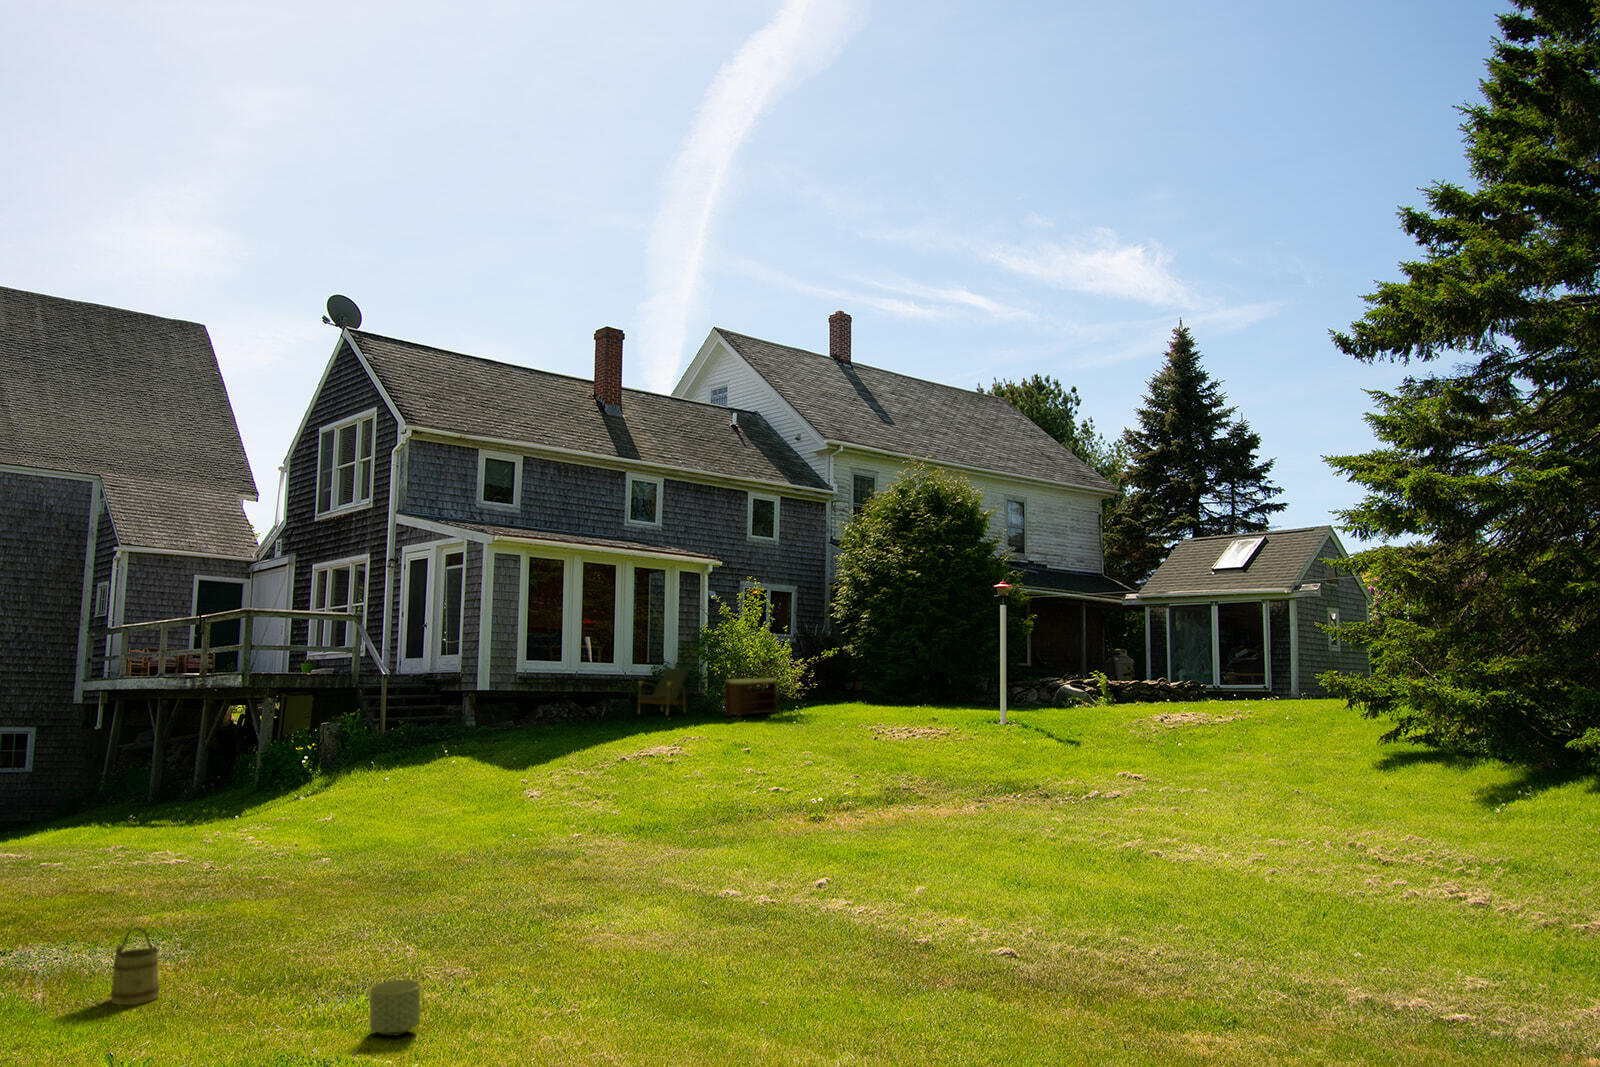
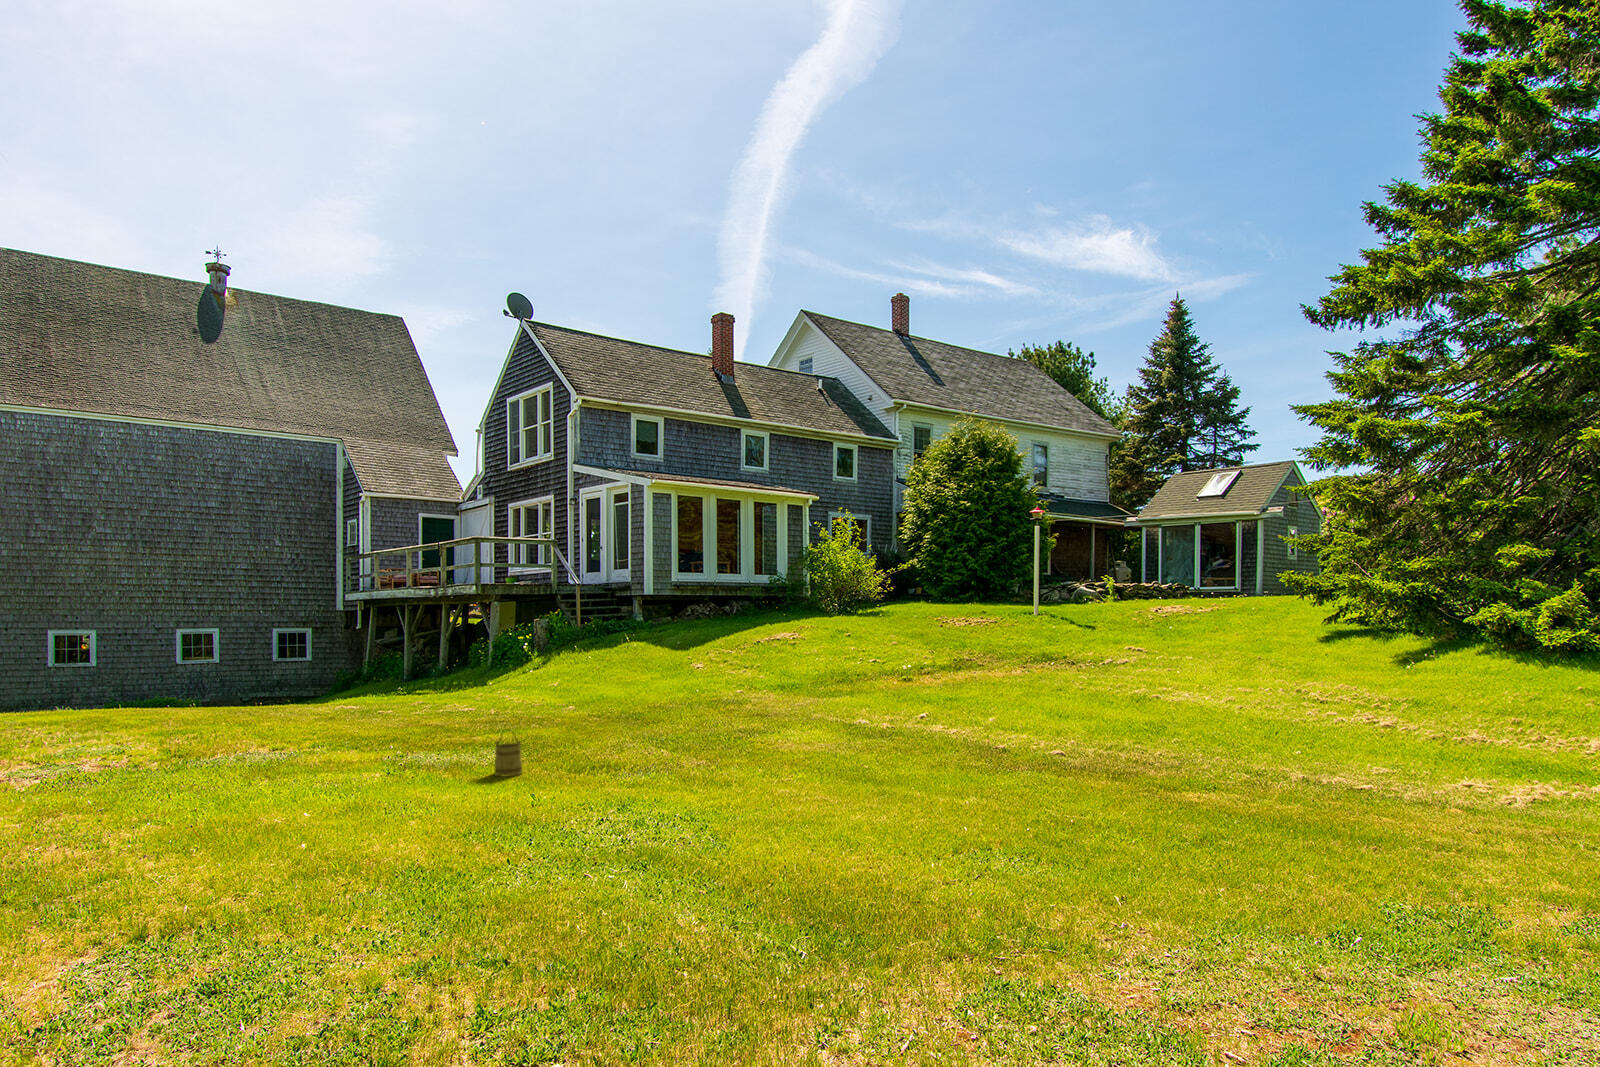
lounge chair: present [637,669,687,714] -> none [758,578,795,612]
bench: present [724,678,777,717] -> none [824,583,865,613]
planter: present [370,980,420,1036] -> none [665,758,695,791]

